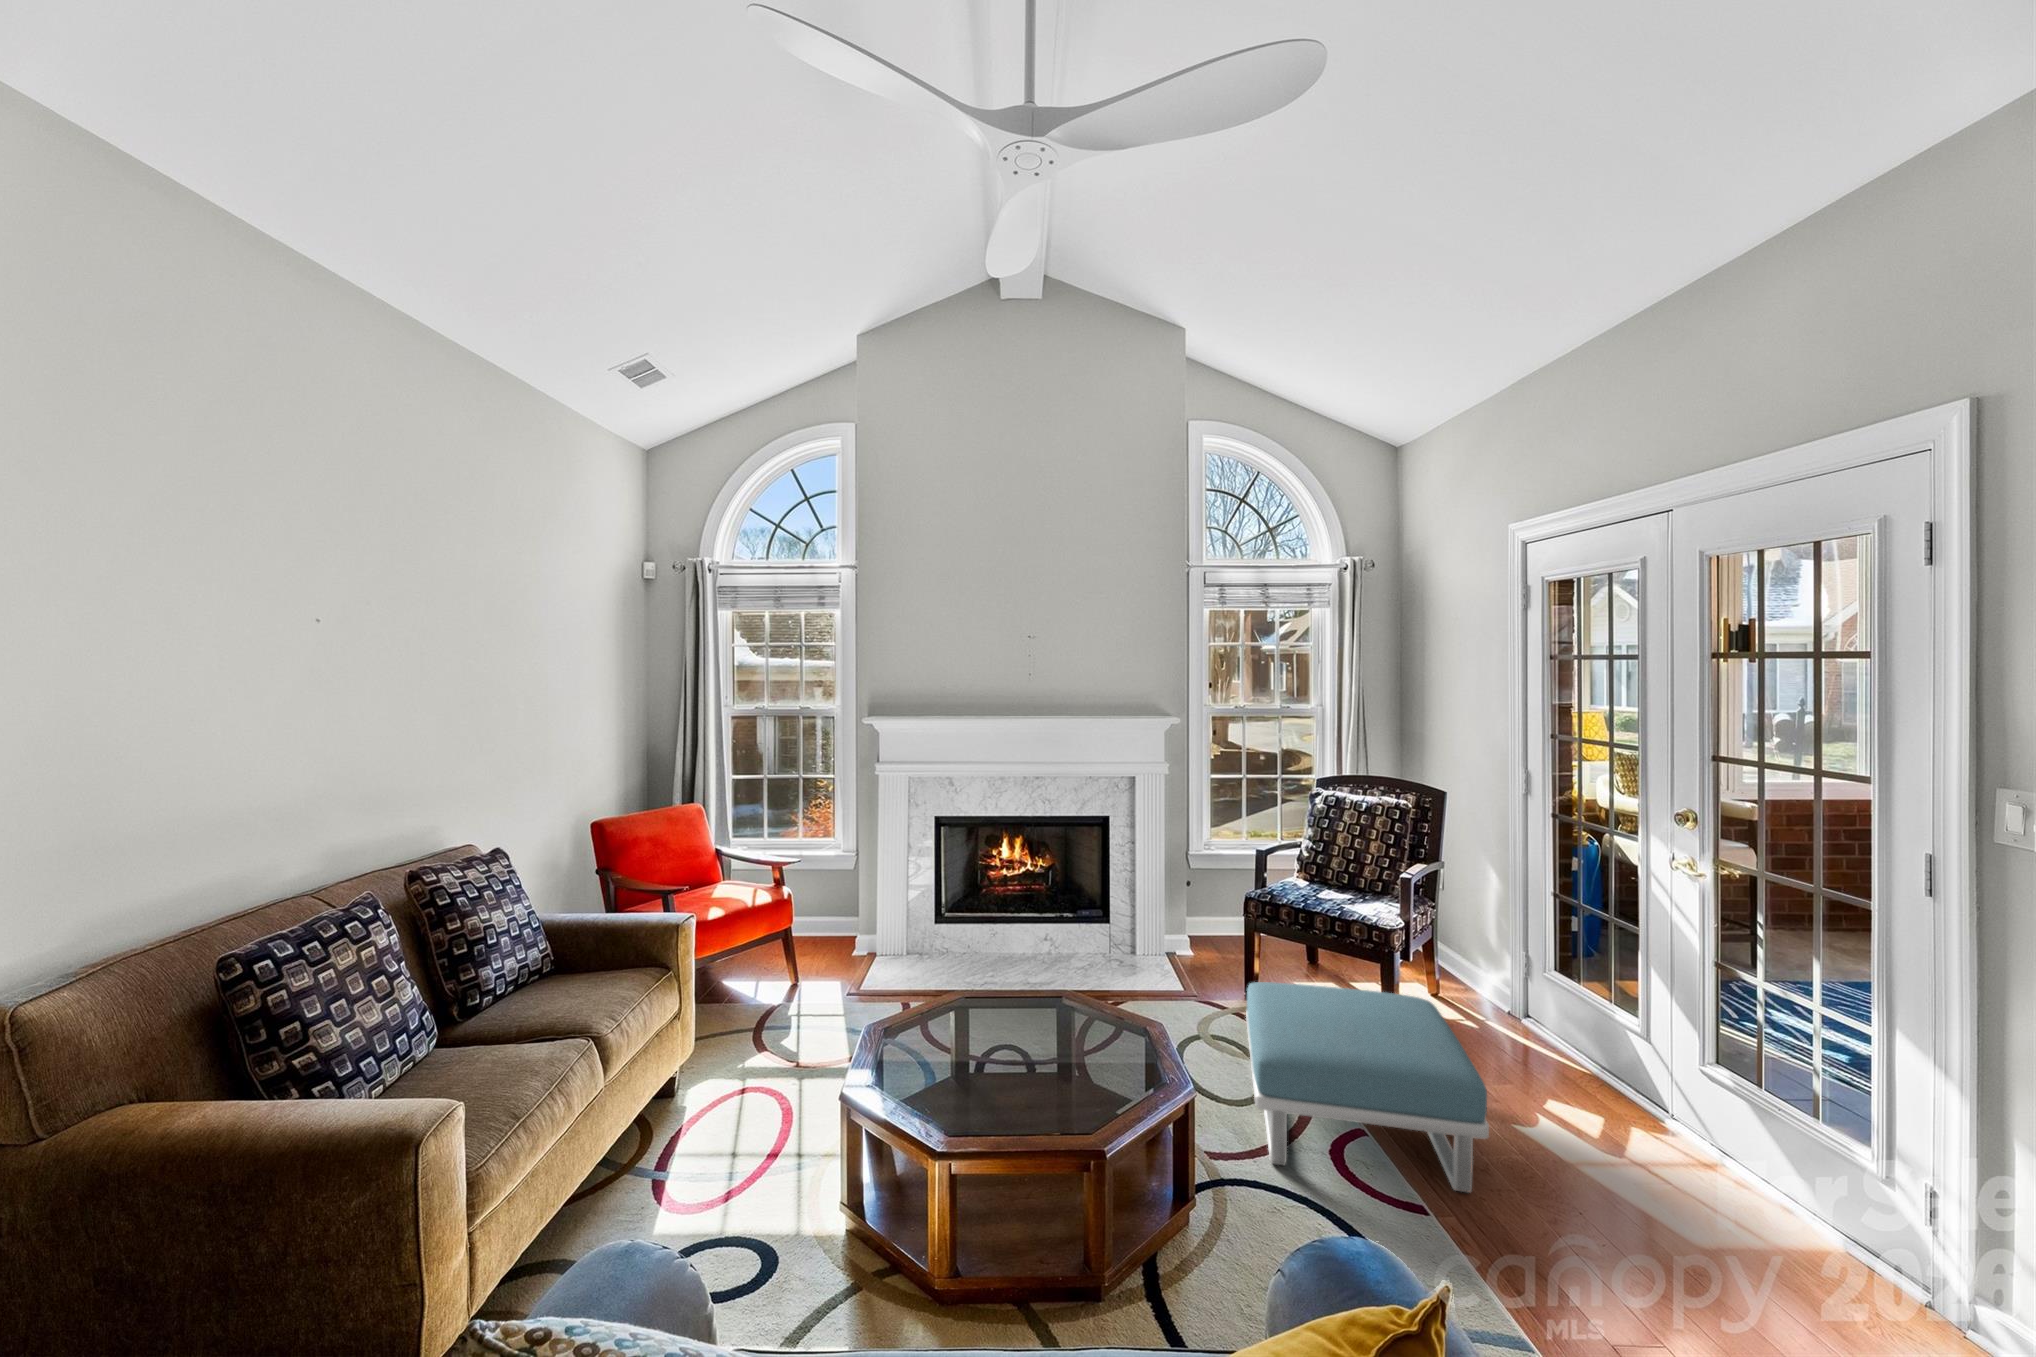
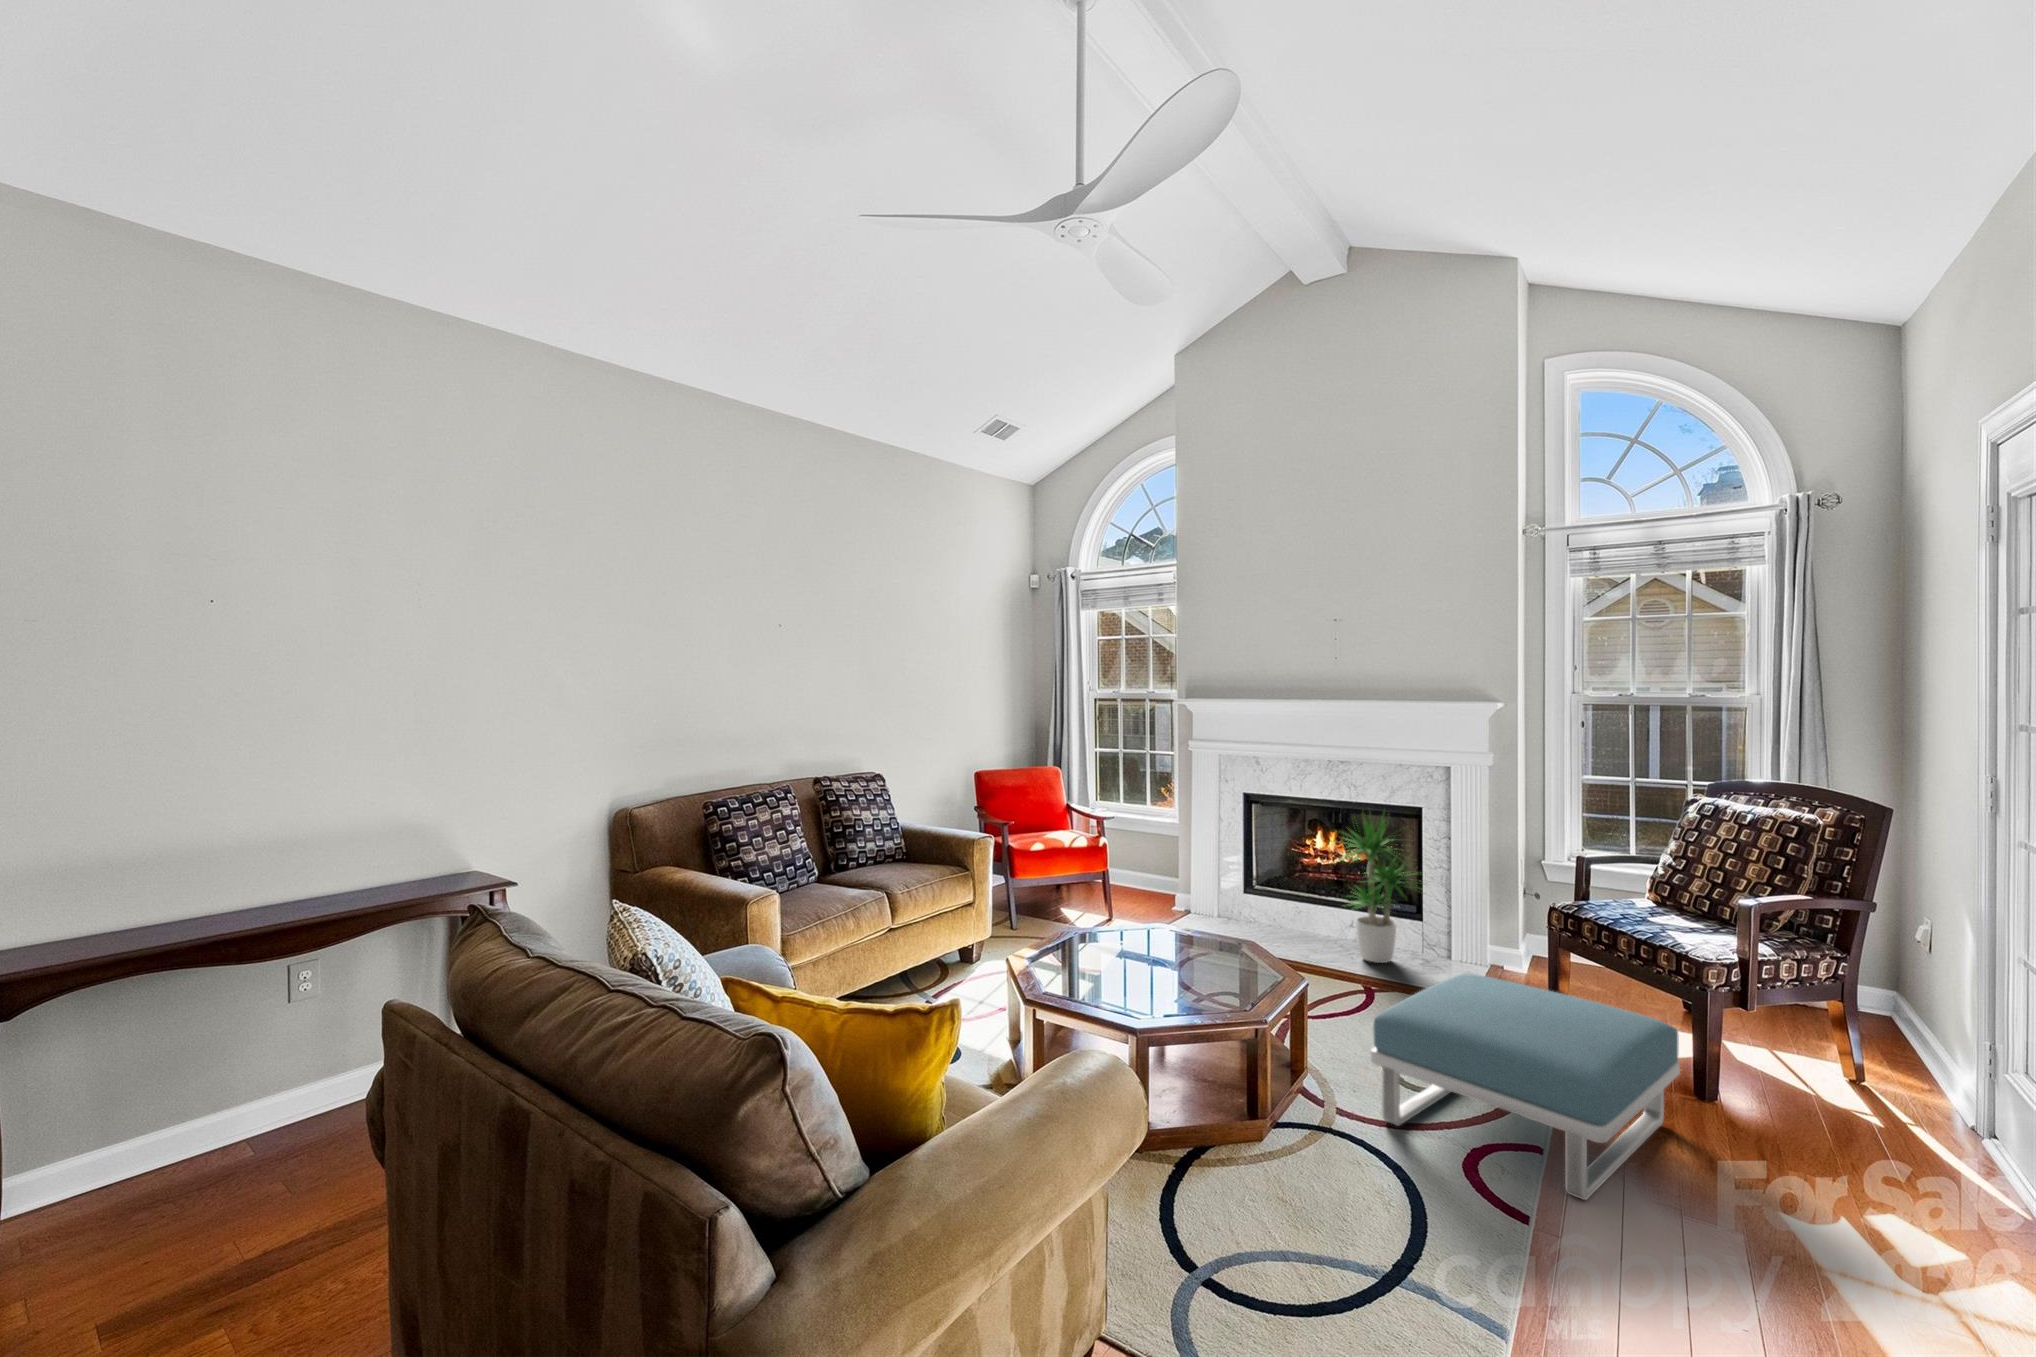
potted plant: none [1035,819,1129,968] -> present [1338,813,1420,963]

